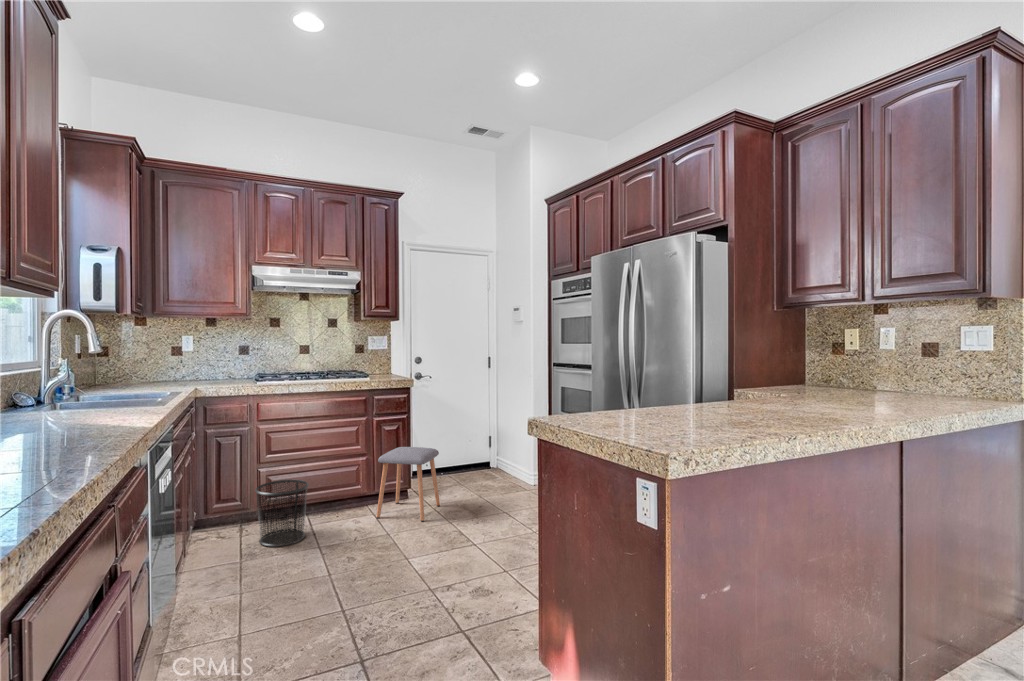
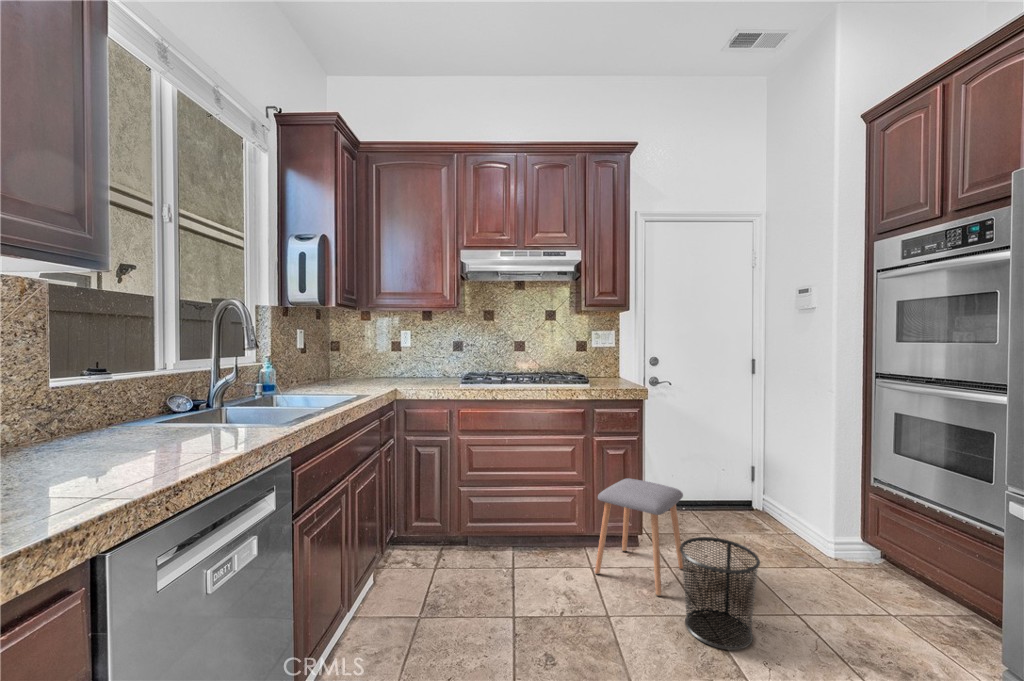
waste bin: present [255,480,309,547] -> present [680,537,760,650]

